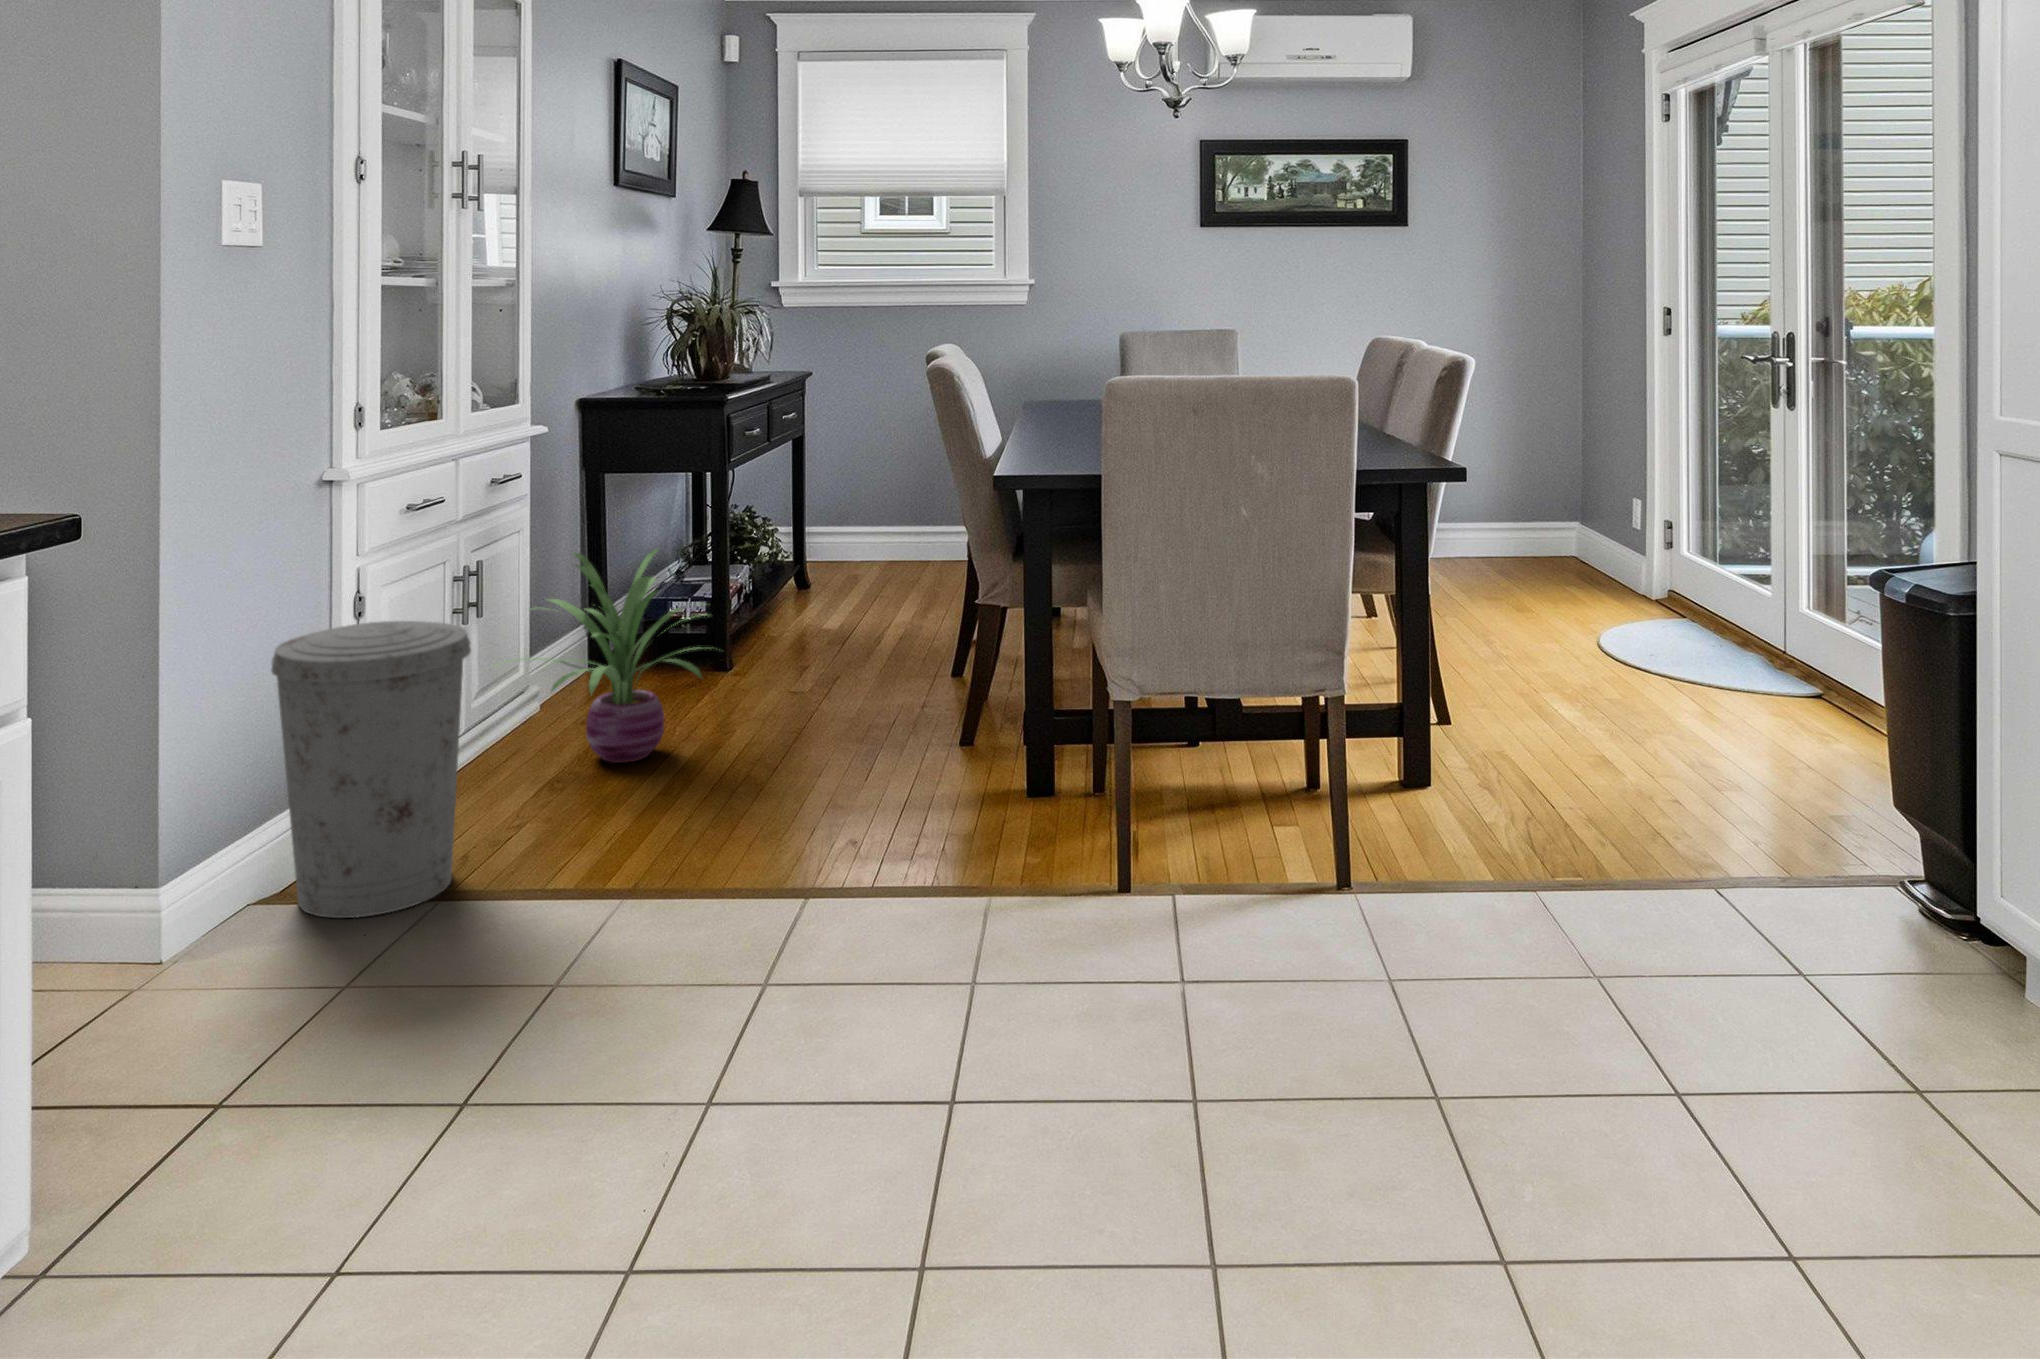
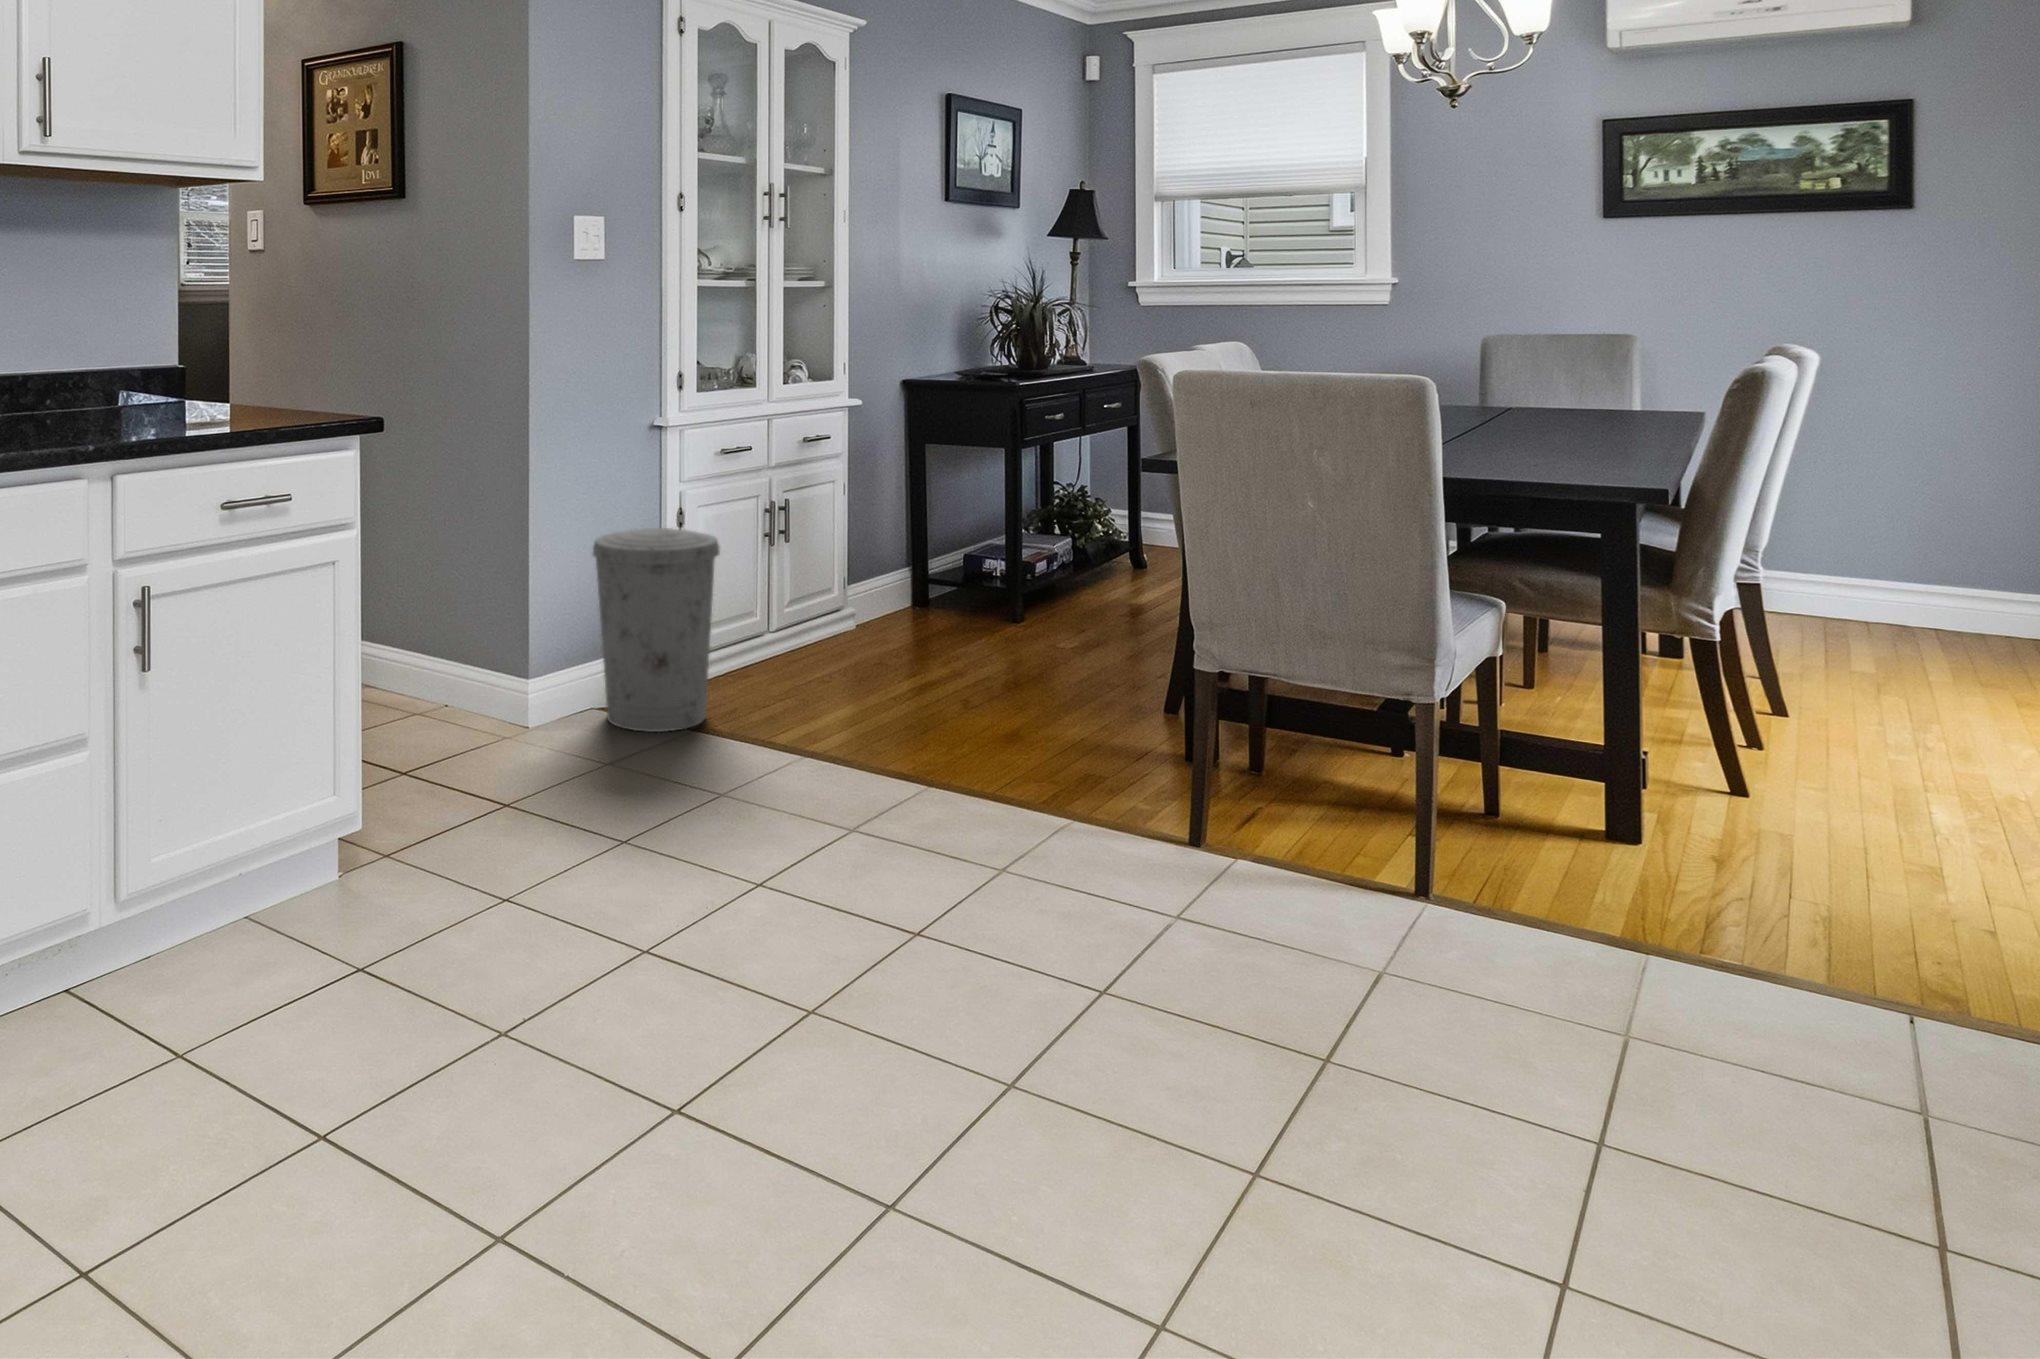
decorative plant: present [493,549,703,763] -> none [780,499,971,672]

